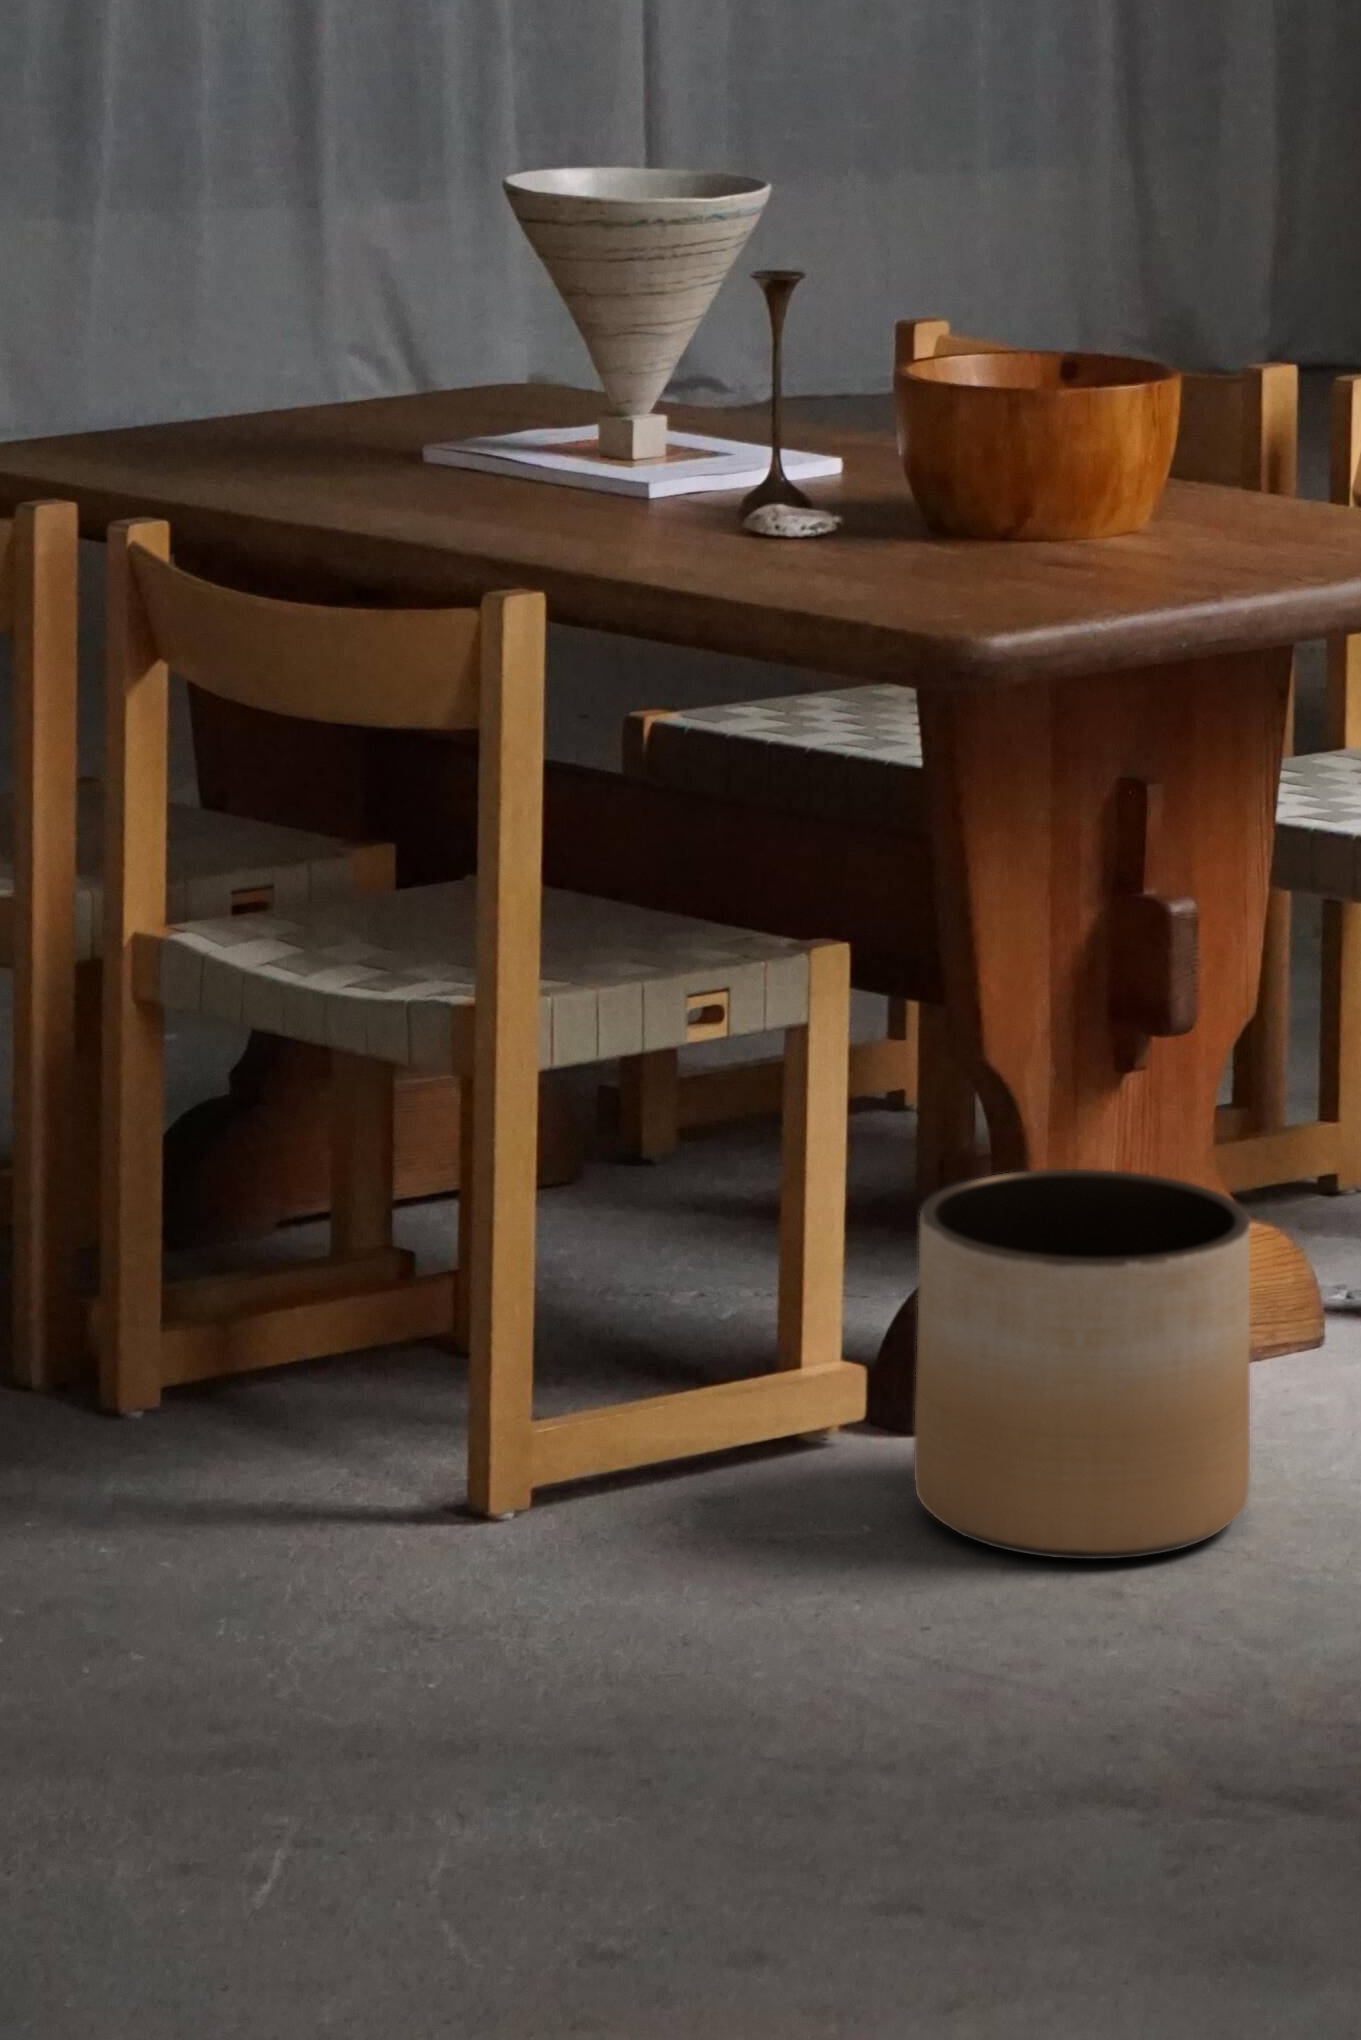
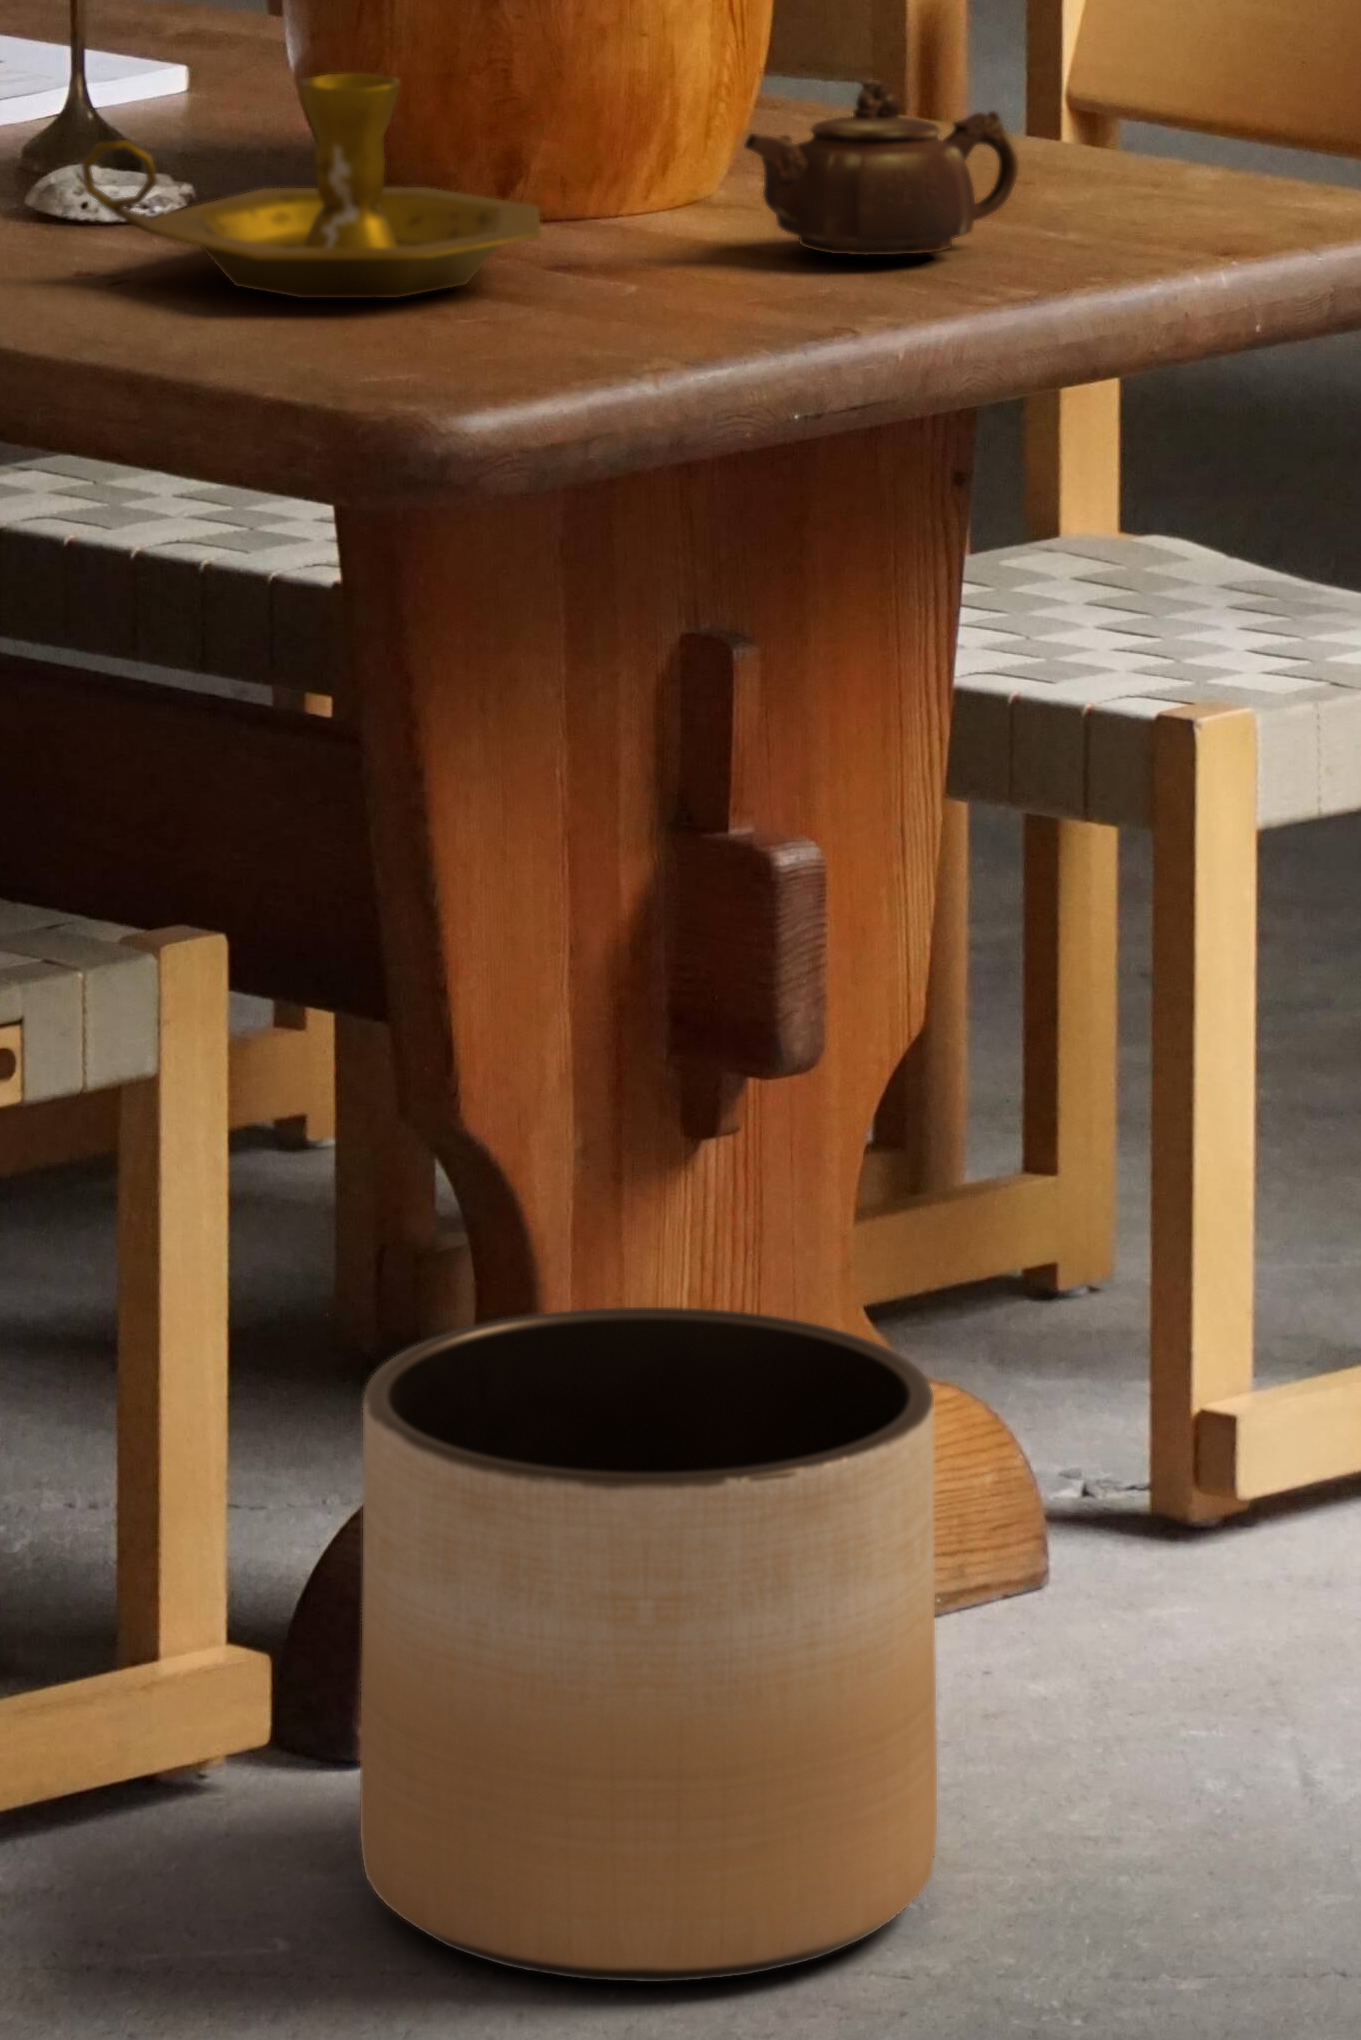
candlestick: none [772,450,1035,579] -> present [81,73,541,298]
teapot: none [1153,461,1312,562] -> present [745,80,1019,255]

